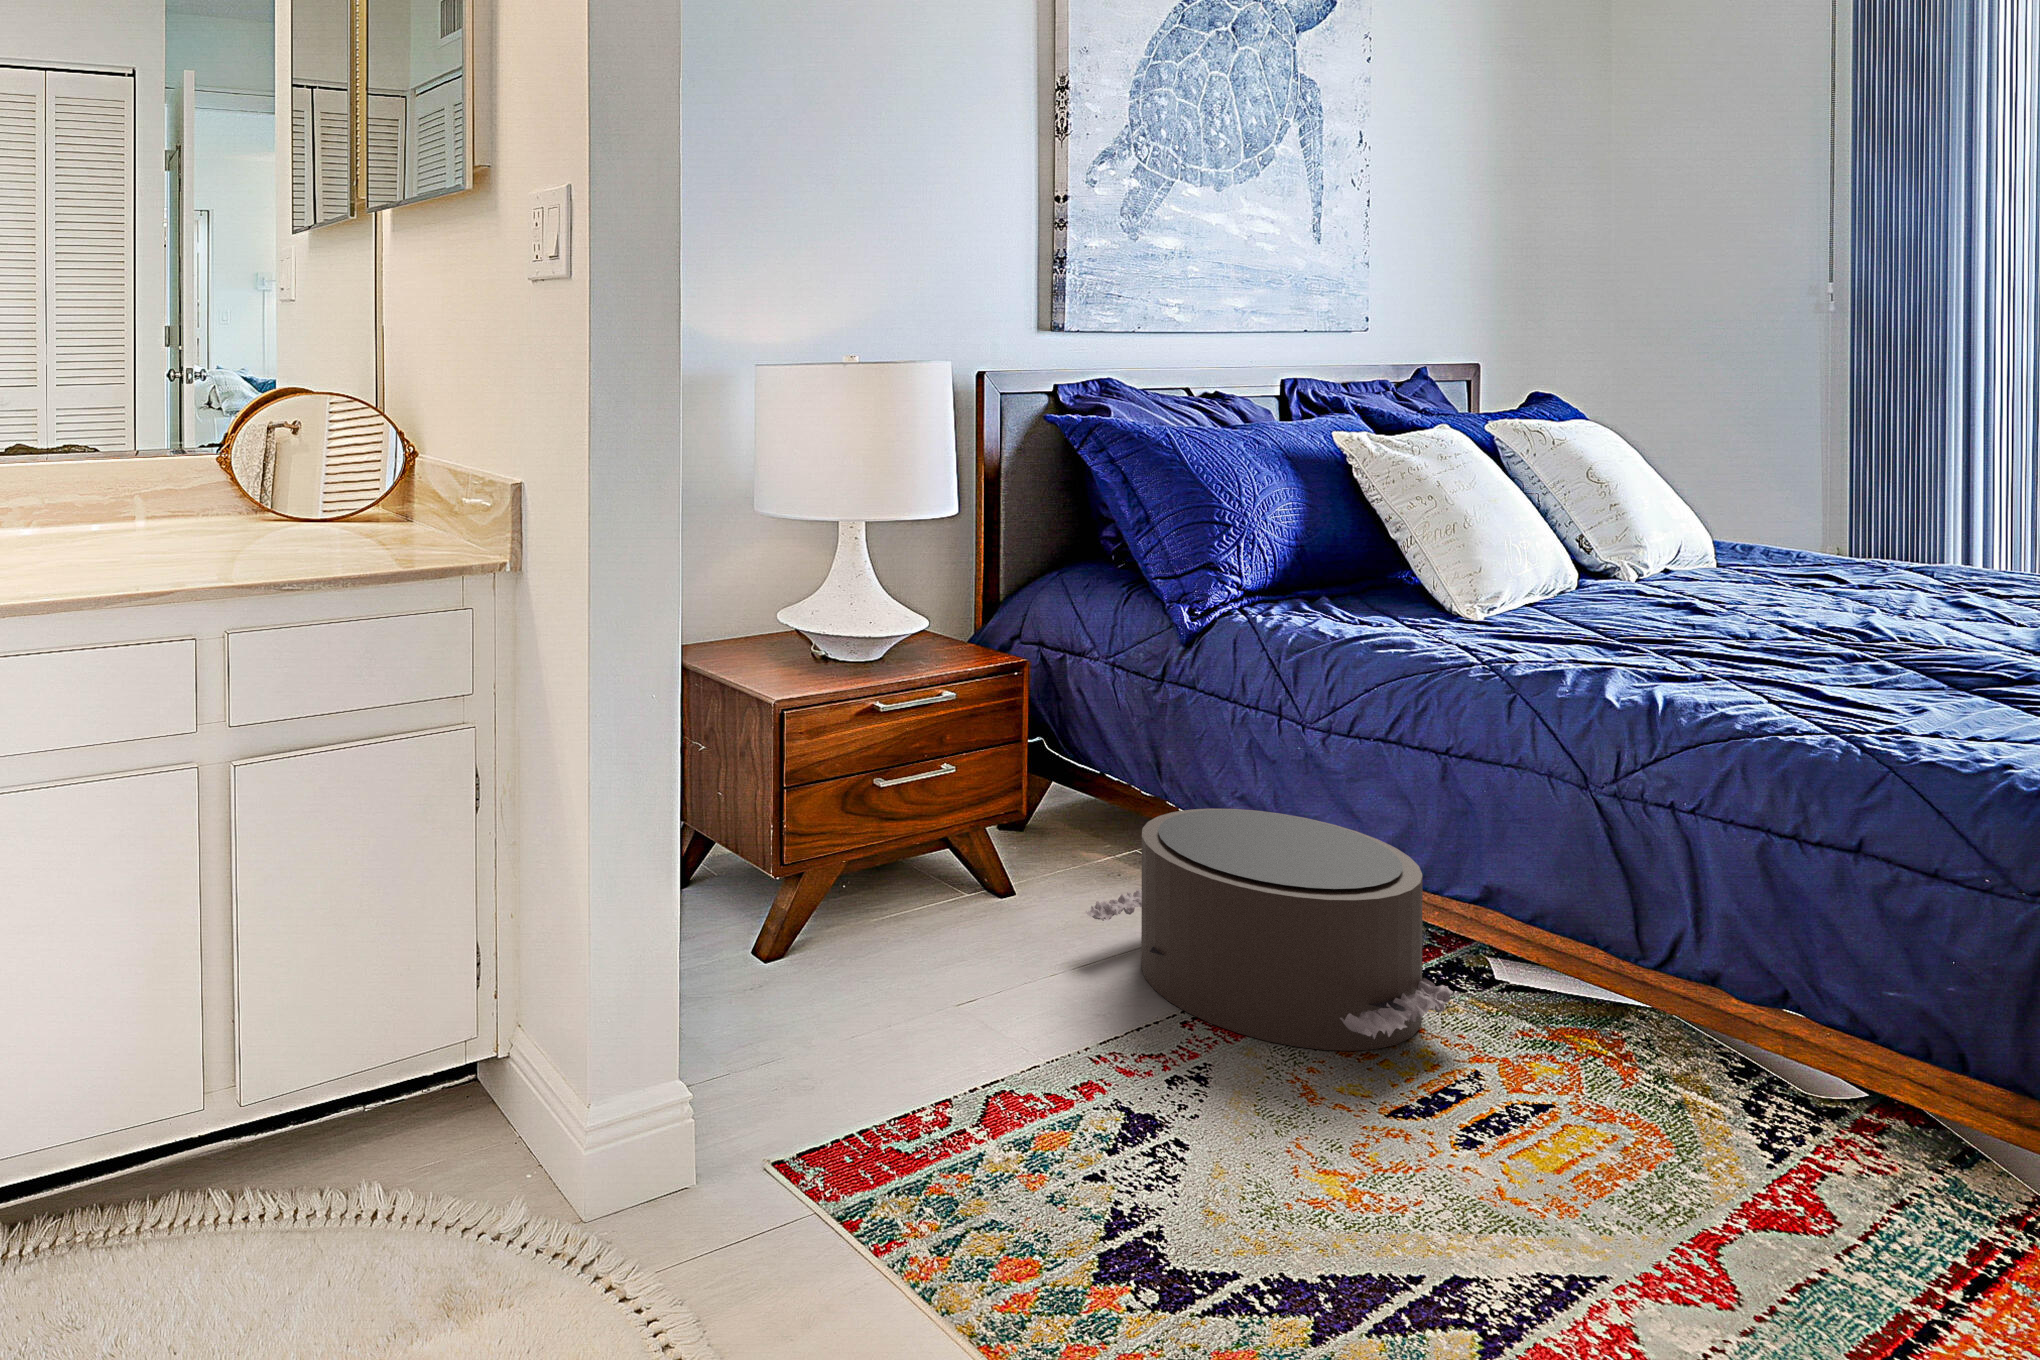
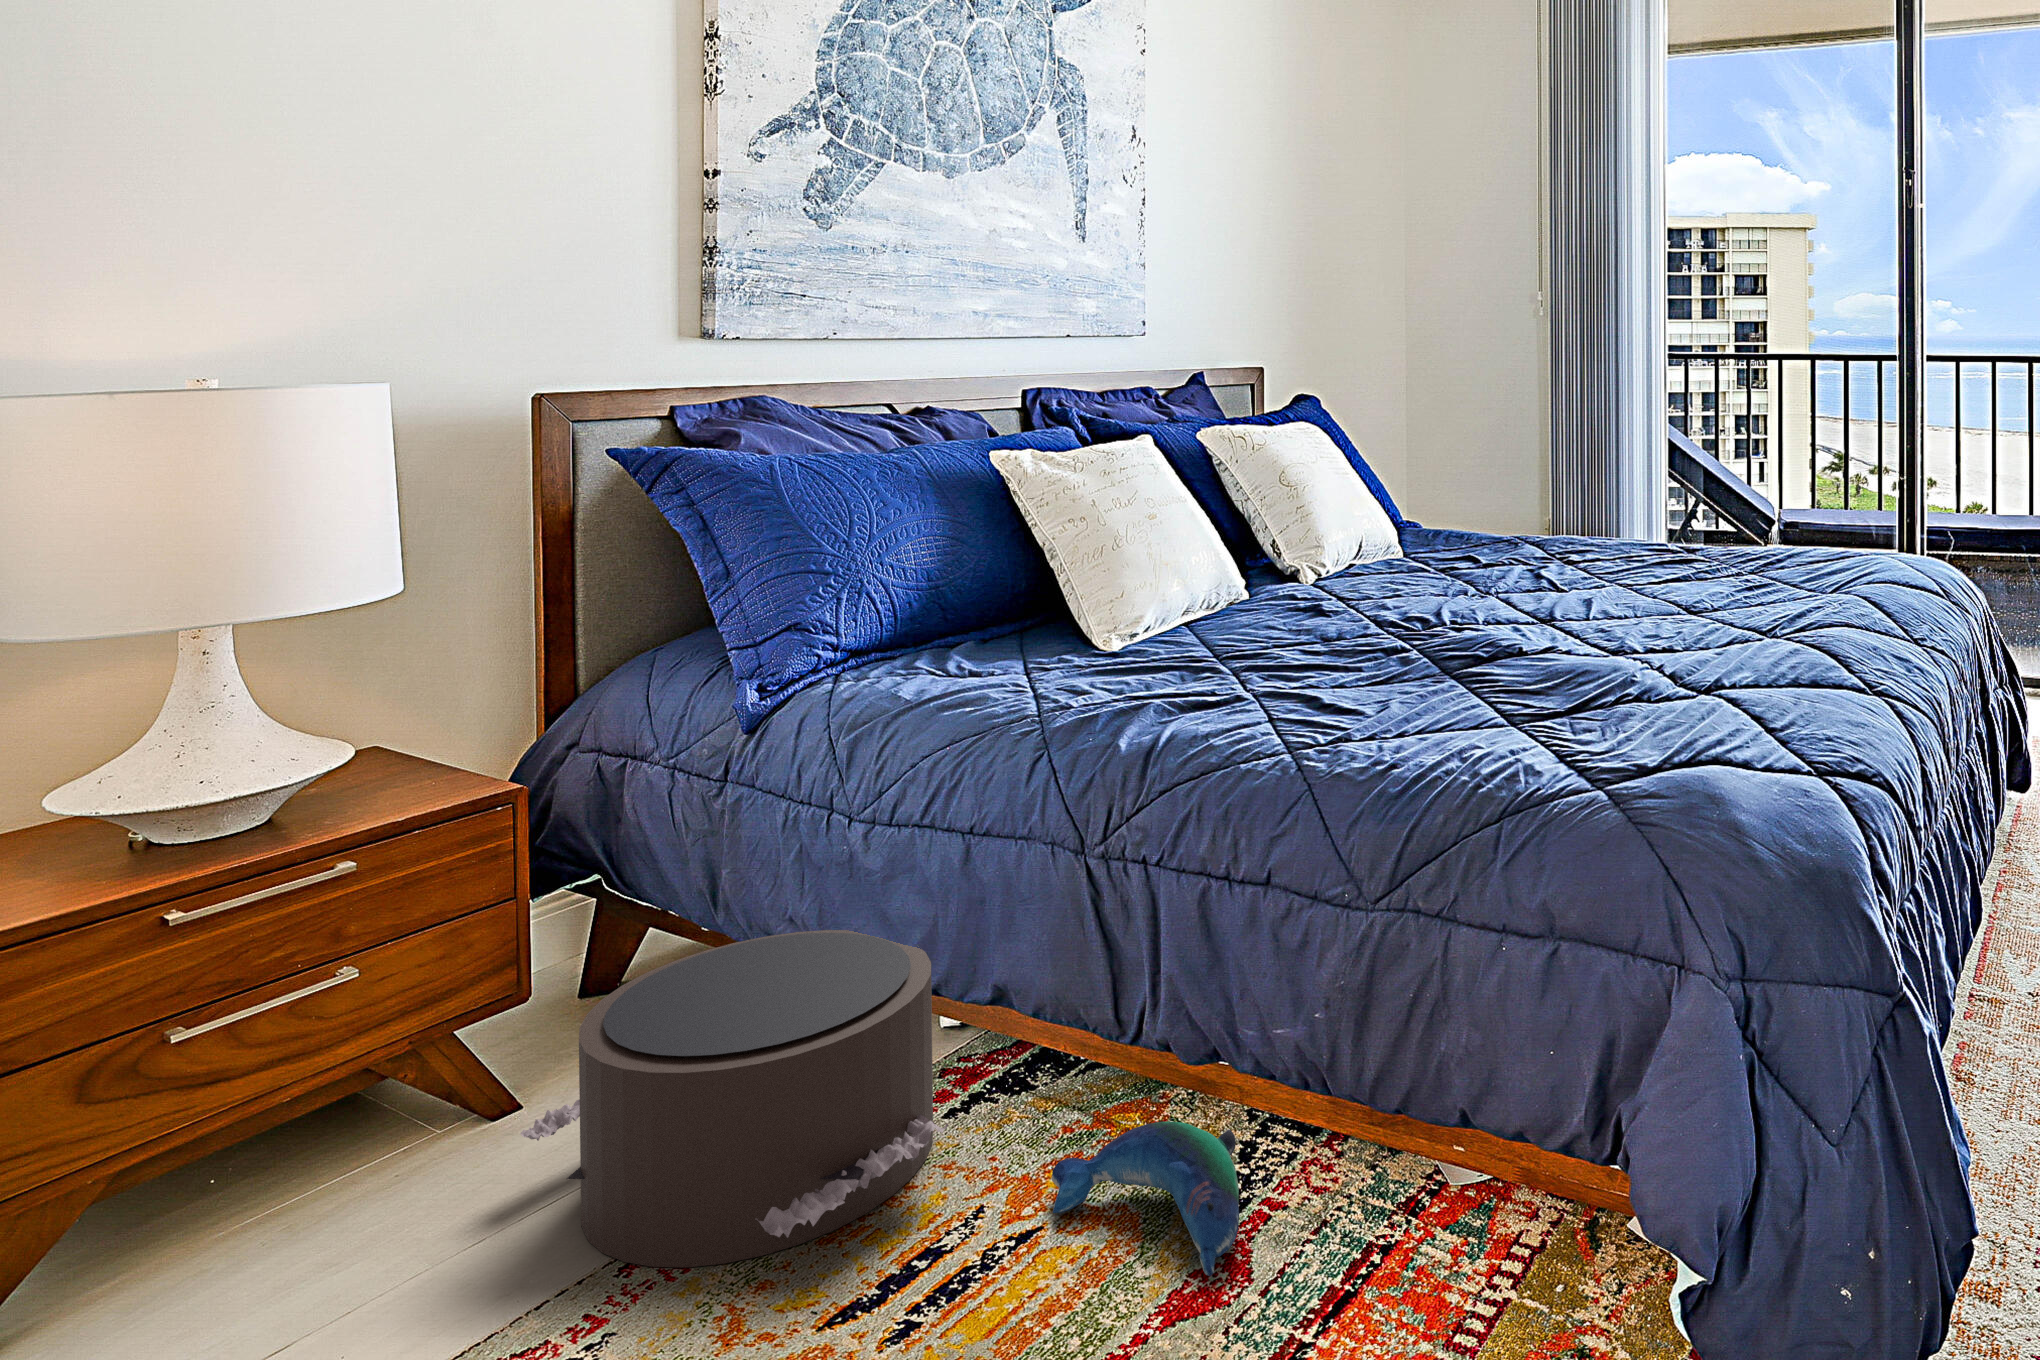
plush toy: none [1576,1041,1835,1189] -> present [1052,1121,1239,1276]

